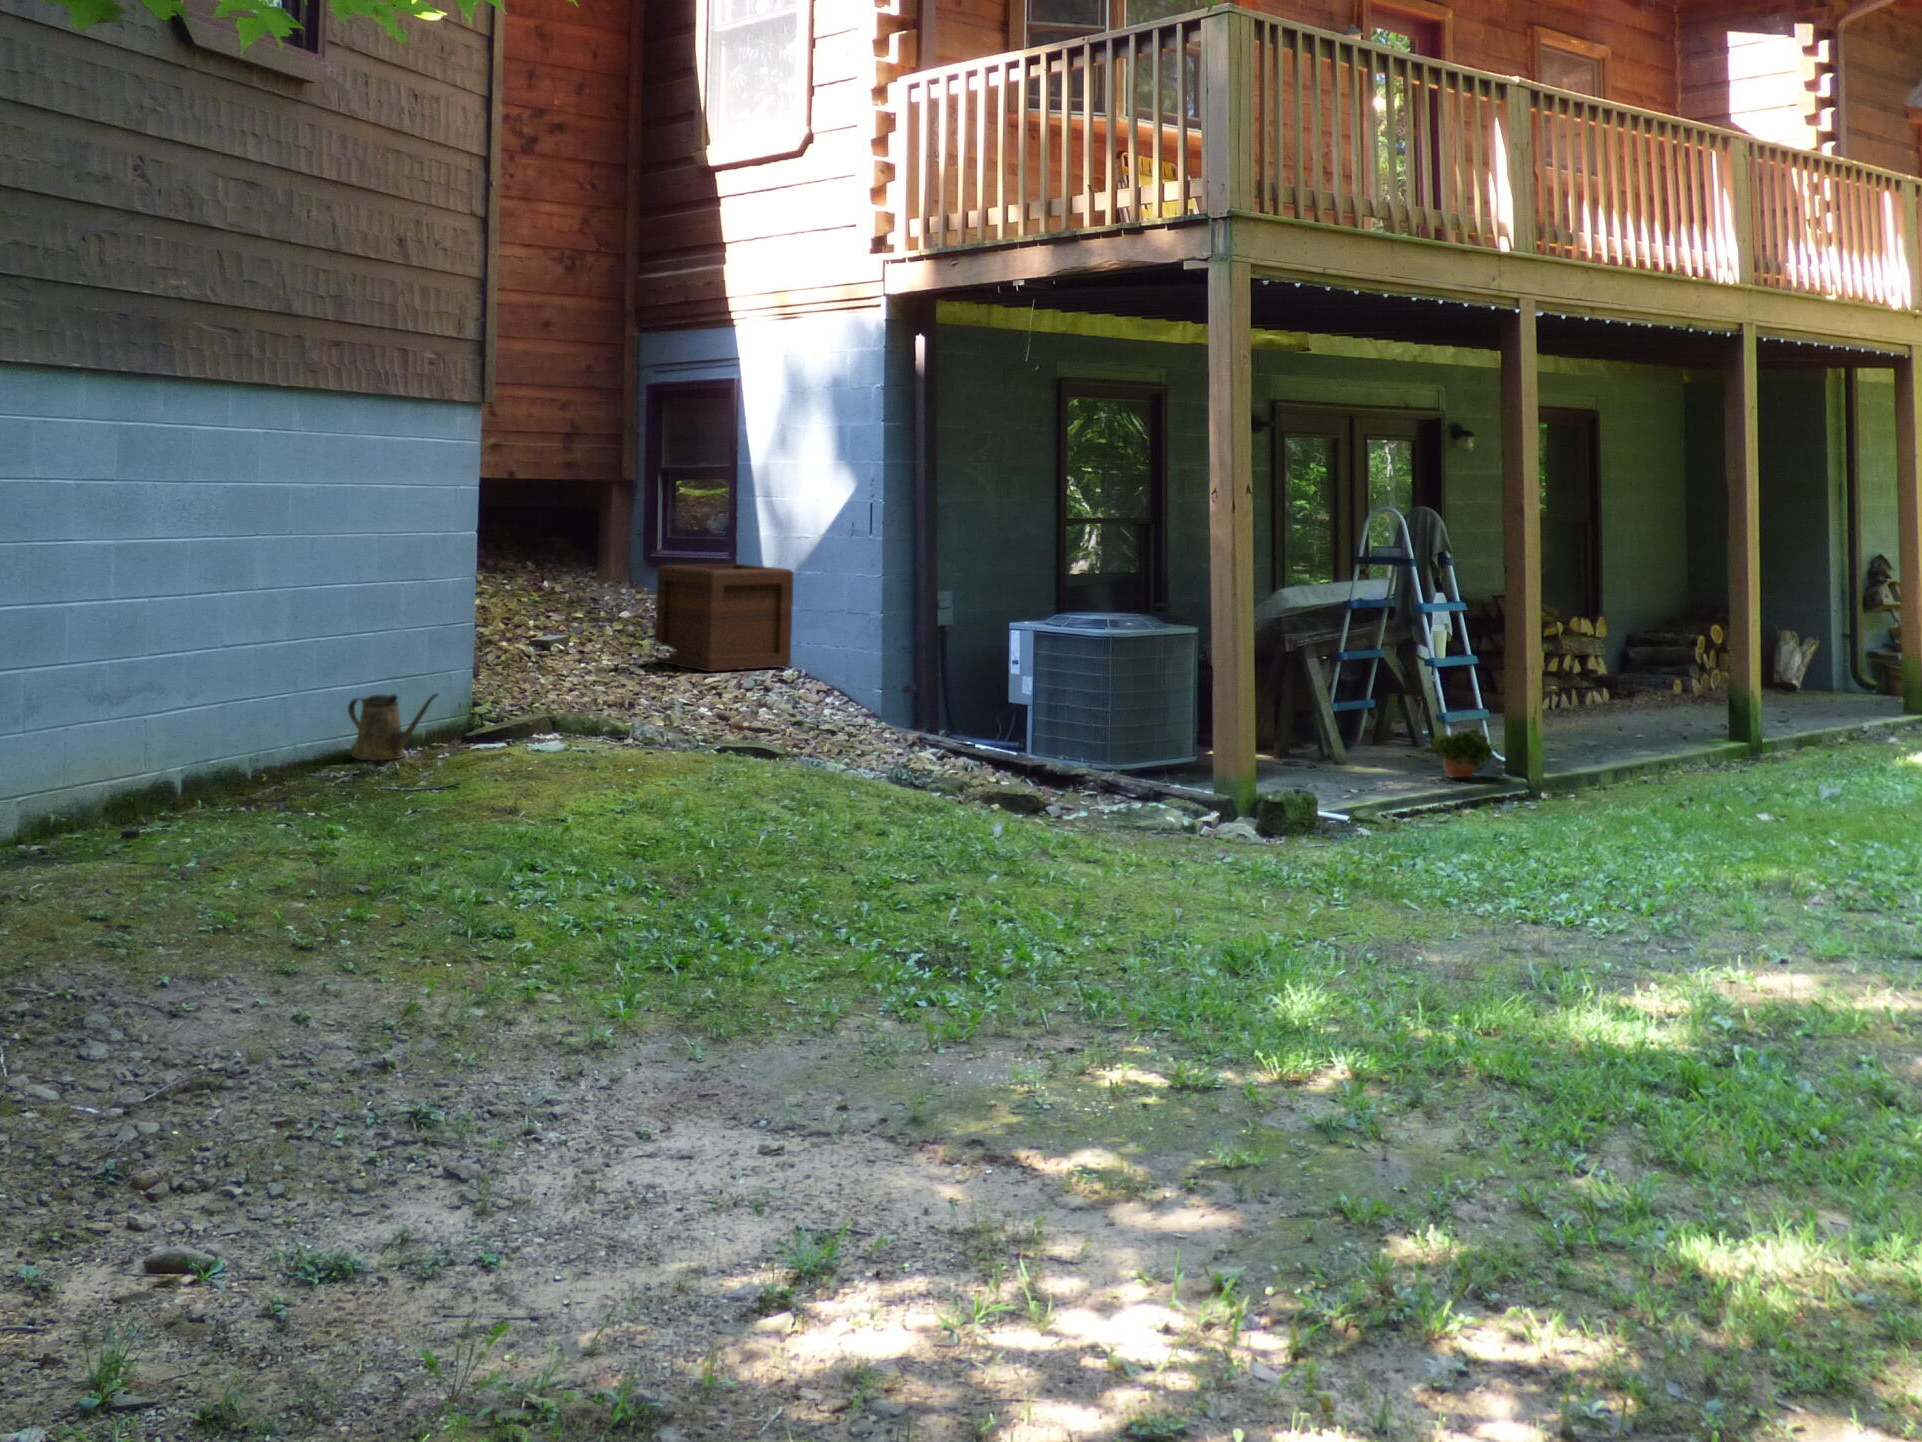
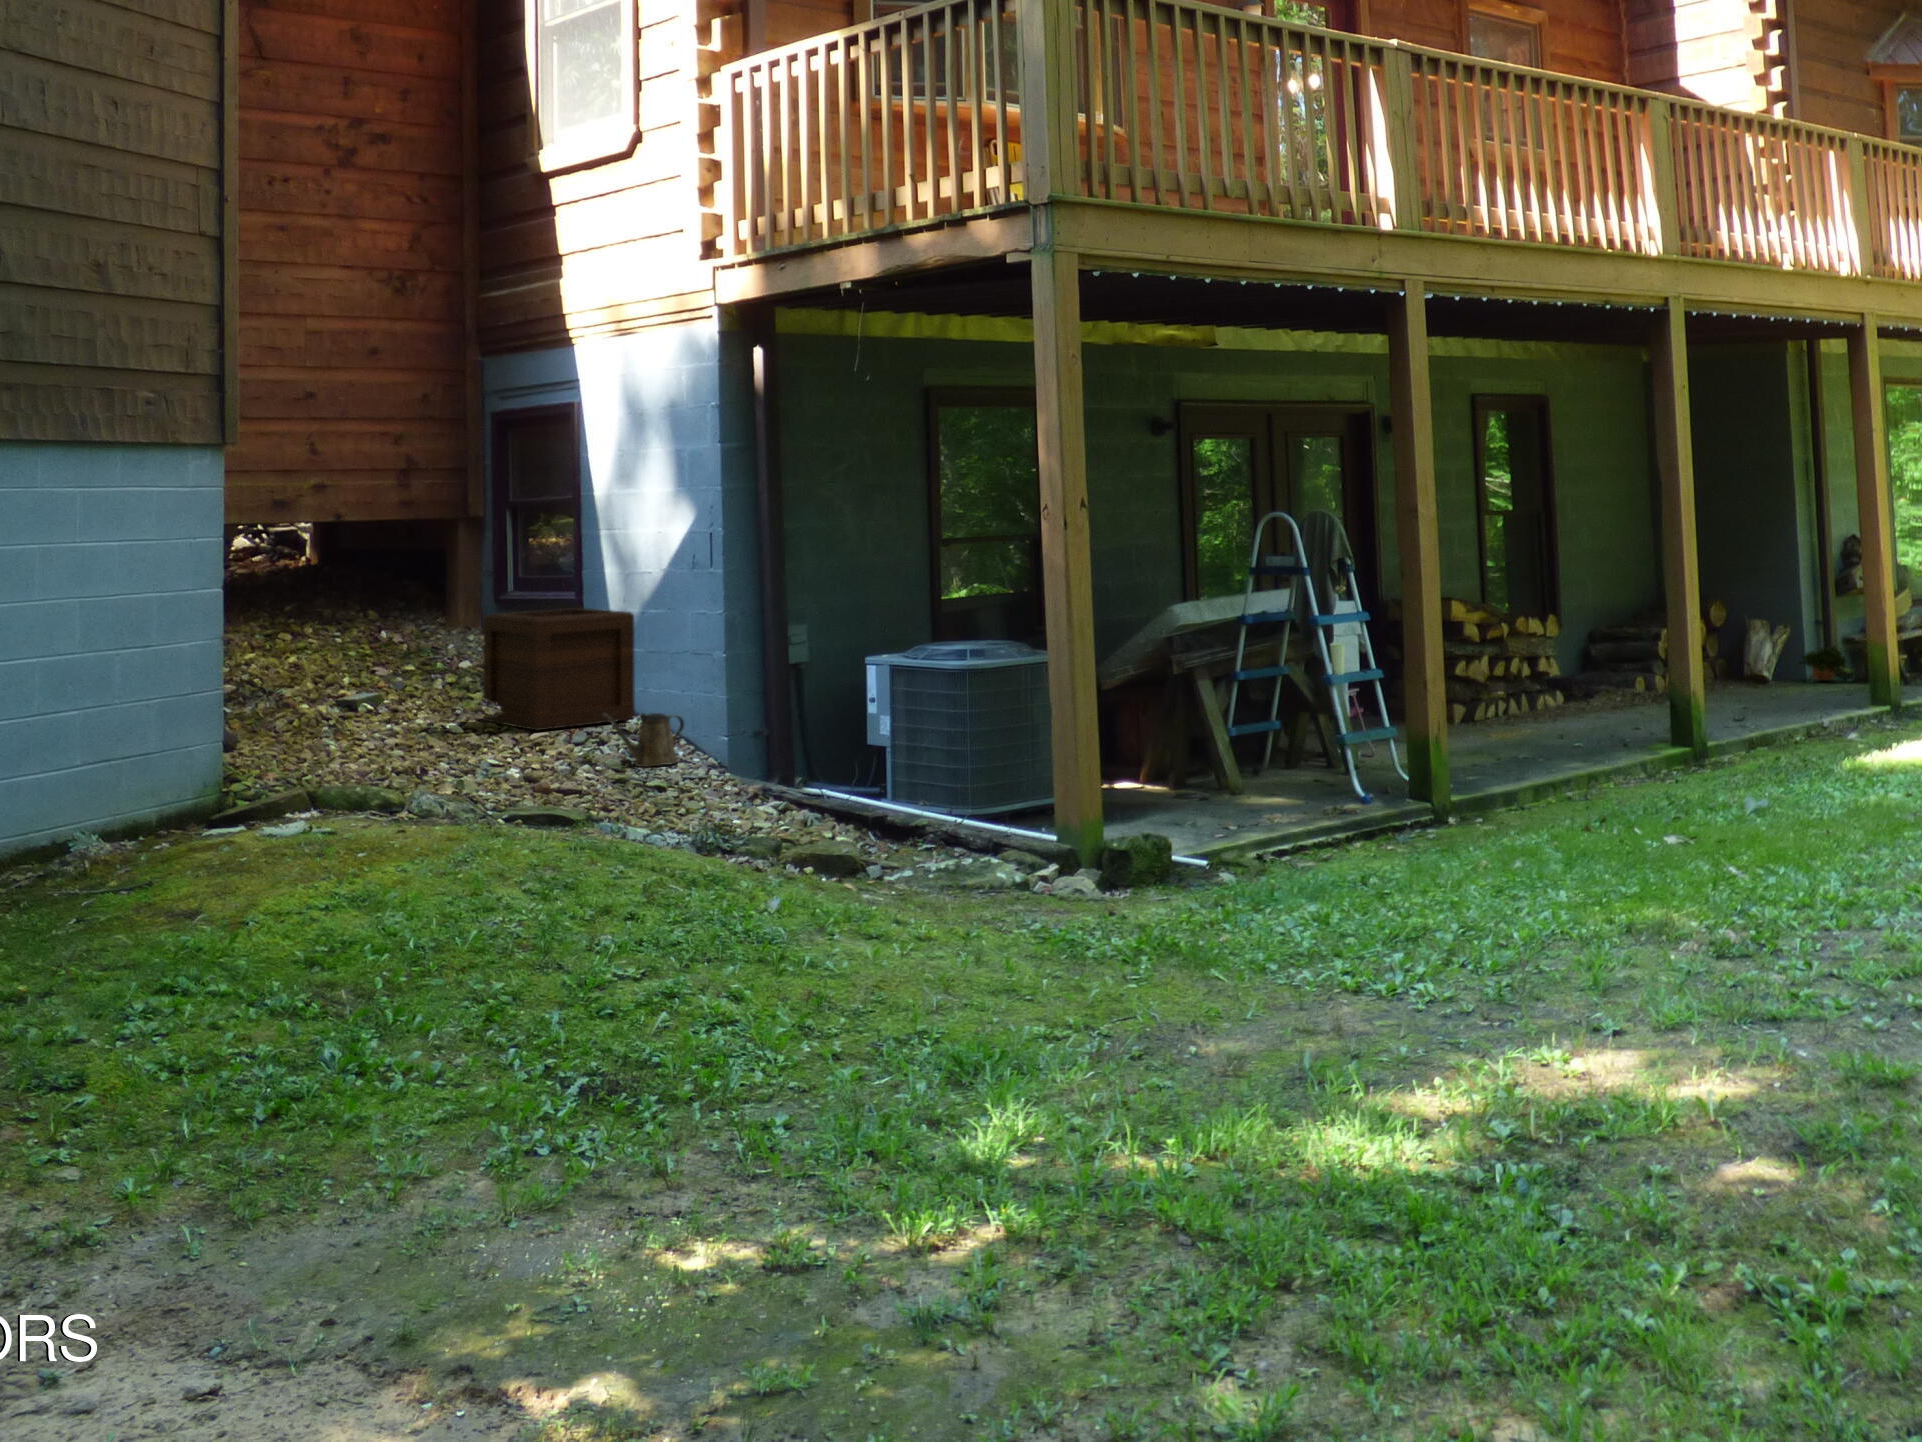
watering can: present [348,694,438,760] -> present [602,713,684,767]
potted plant: present [1420,727,1501,780] -> present [1795,646,1853,680]

